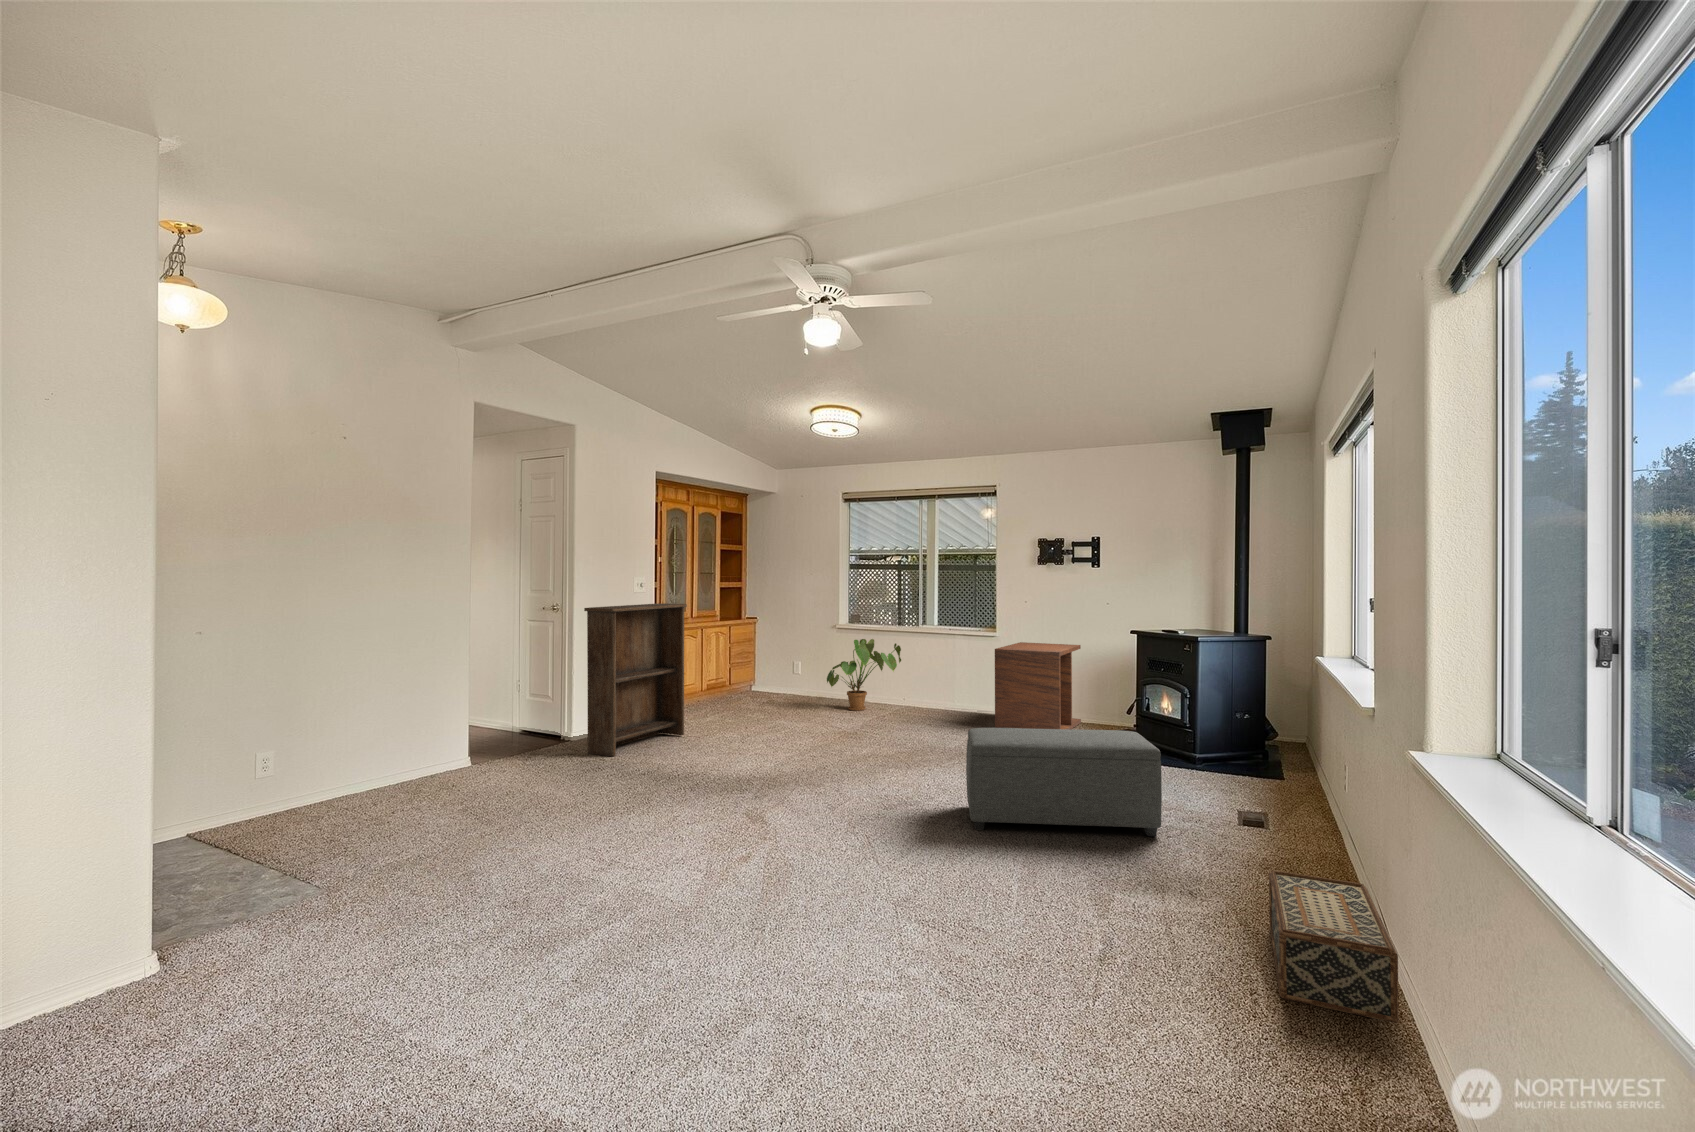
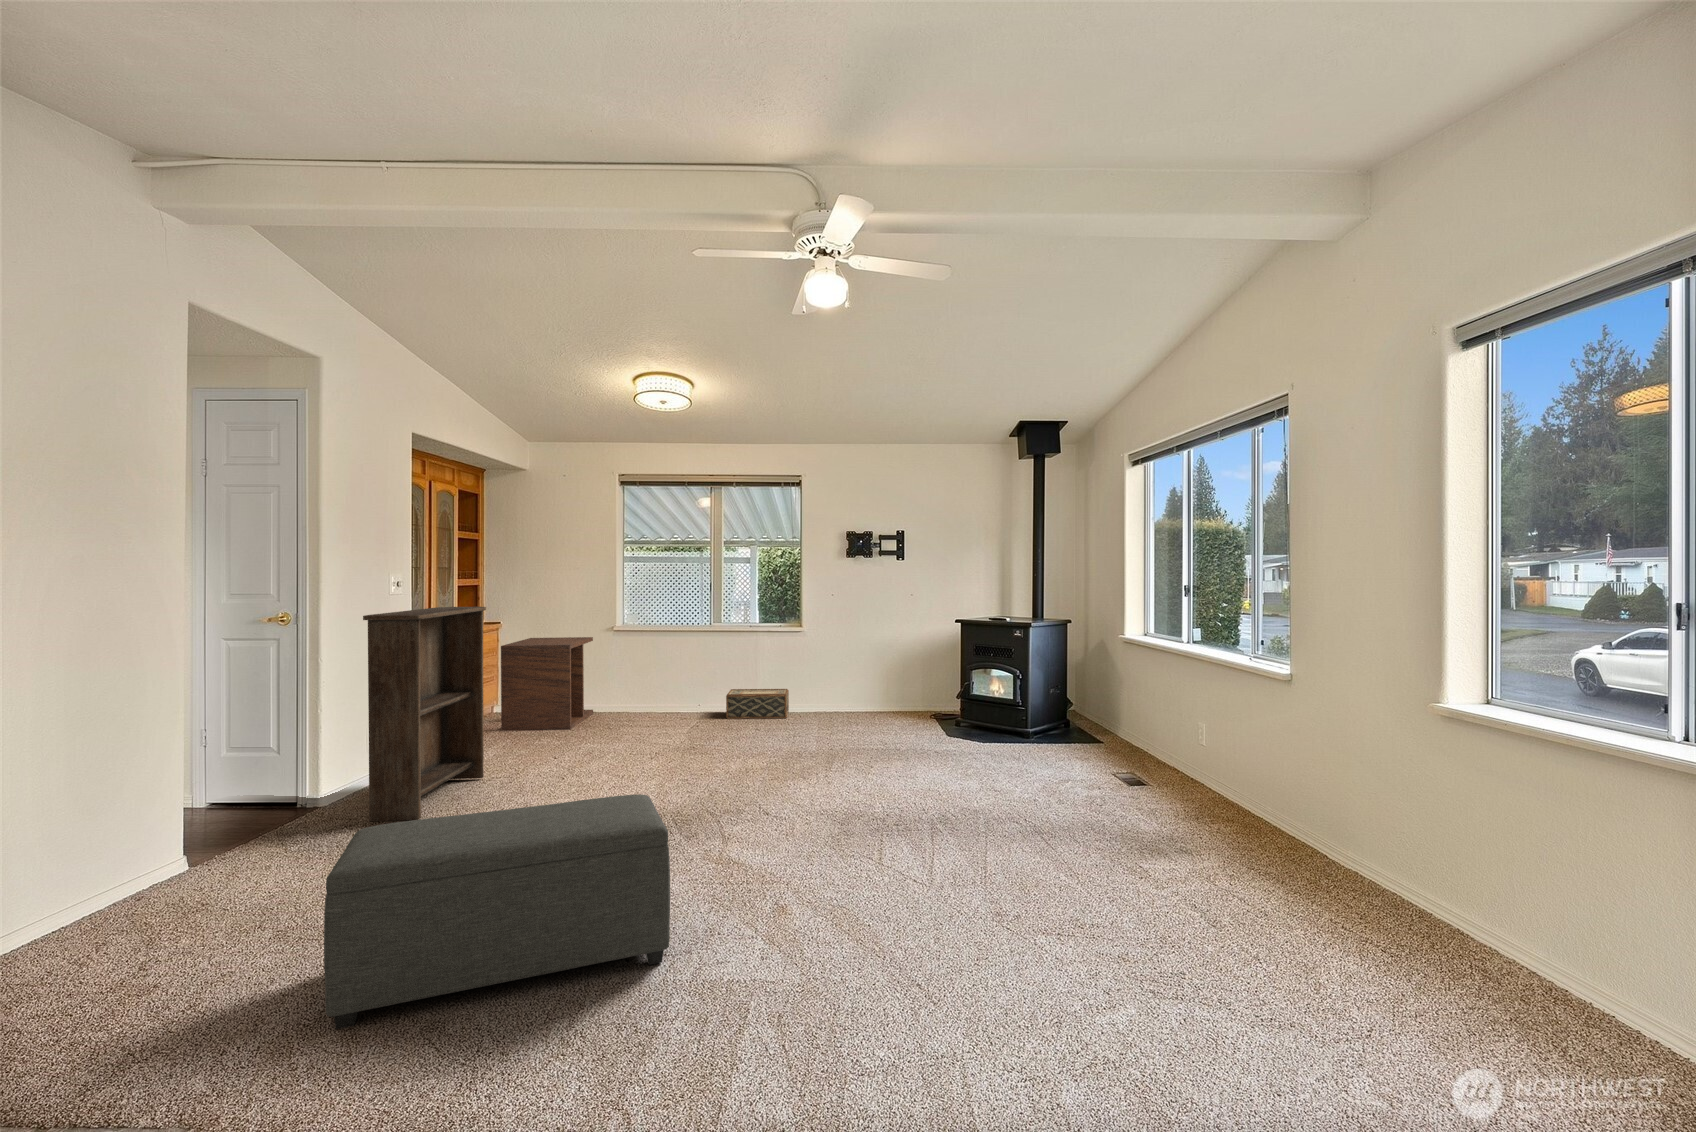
house plant: present [827,639,901,711] -> none [619,641,702,724]
side table: present [995,642,1081,729] -> present [501,637,593,731]
ottoman: present [966,728,1162,836] -> present [324,794,670,1029]
woven basket: present [1269,871,1399,1023] -> present [726,689,789,719]

